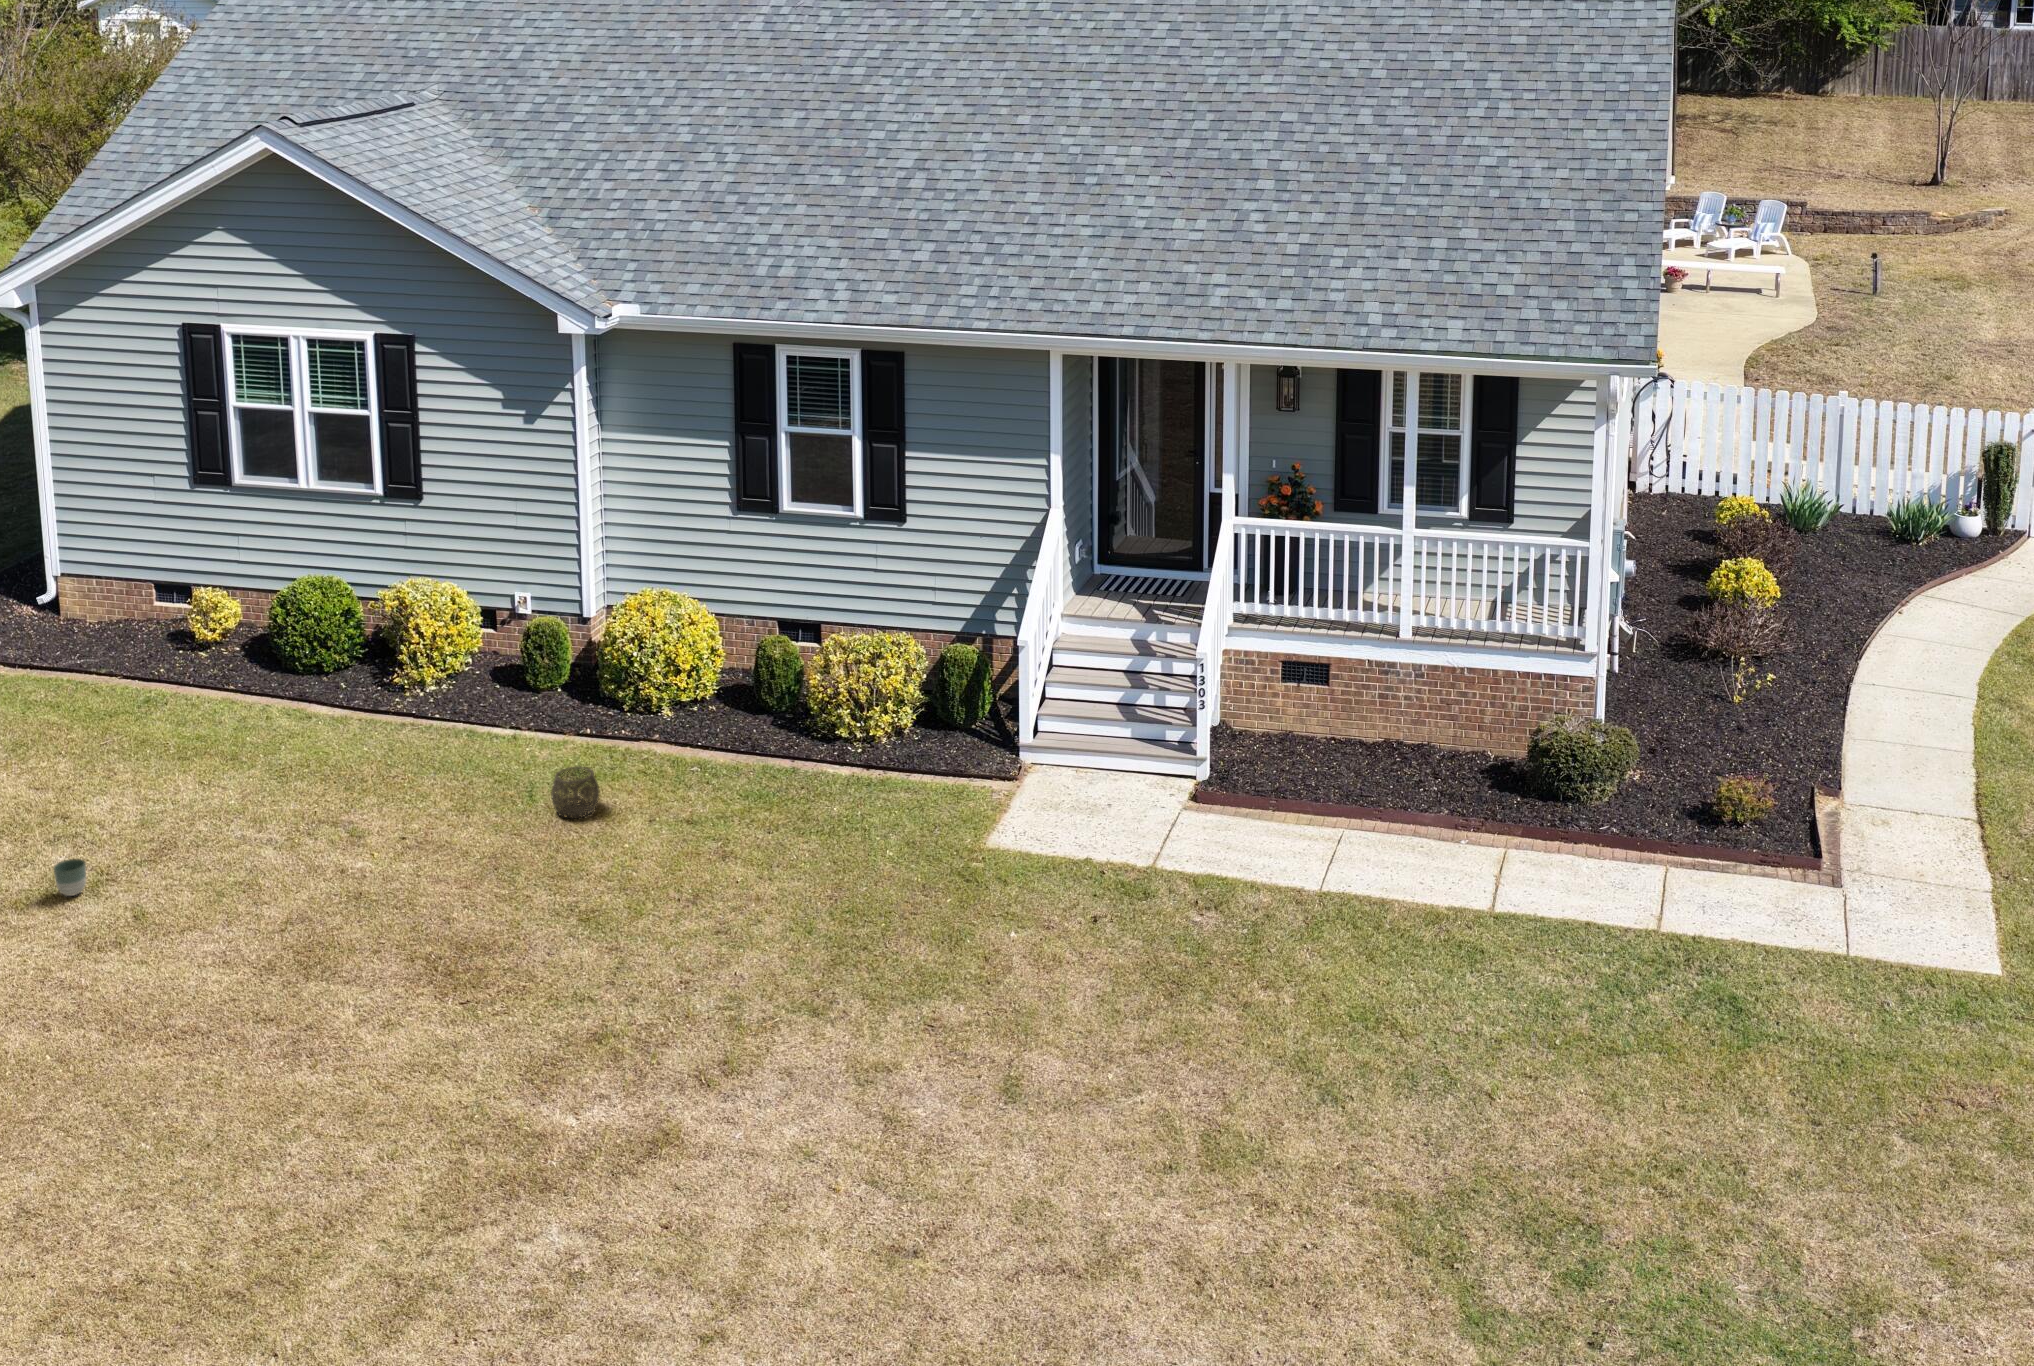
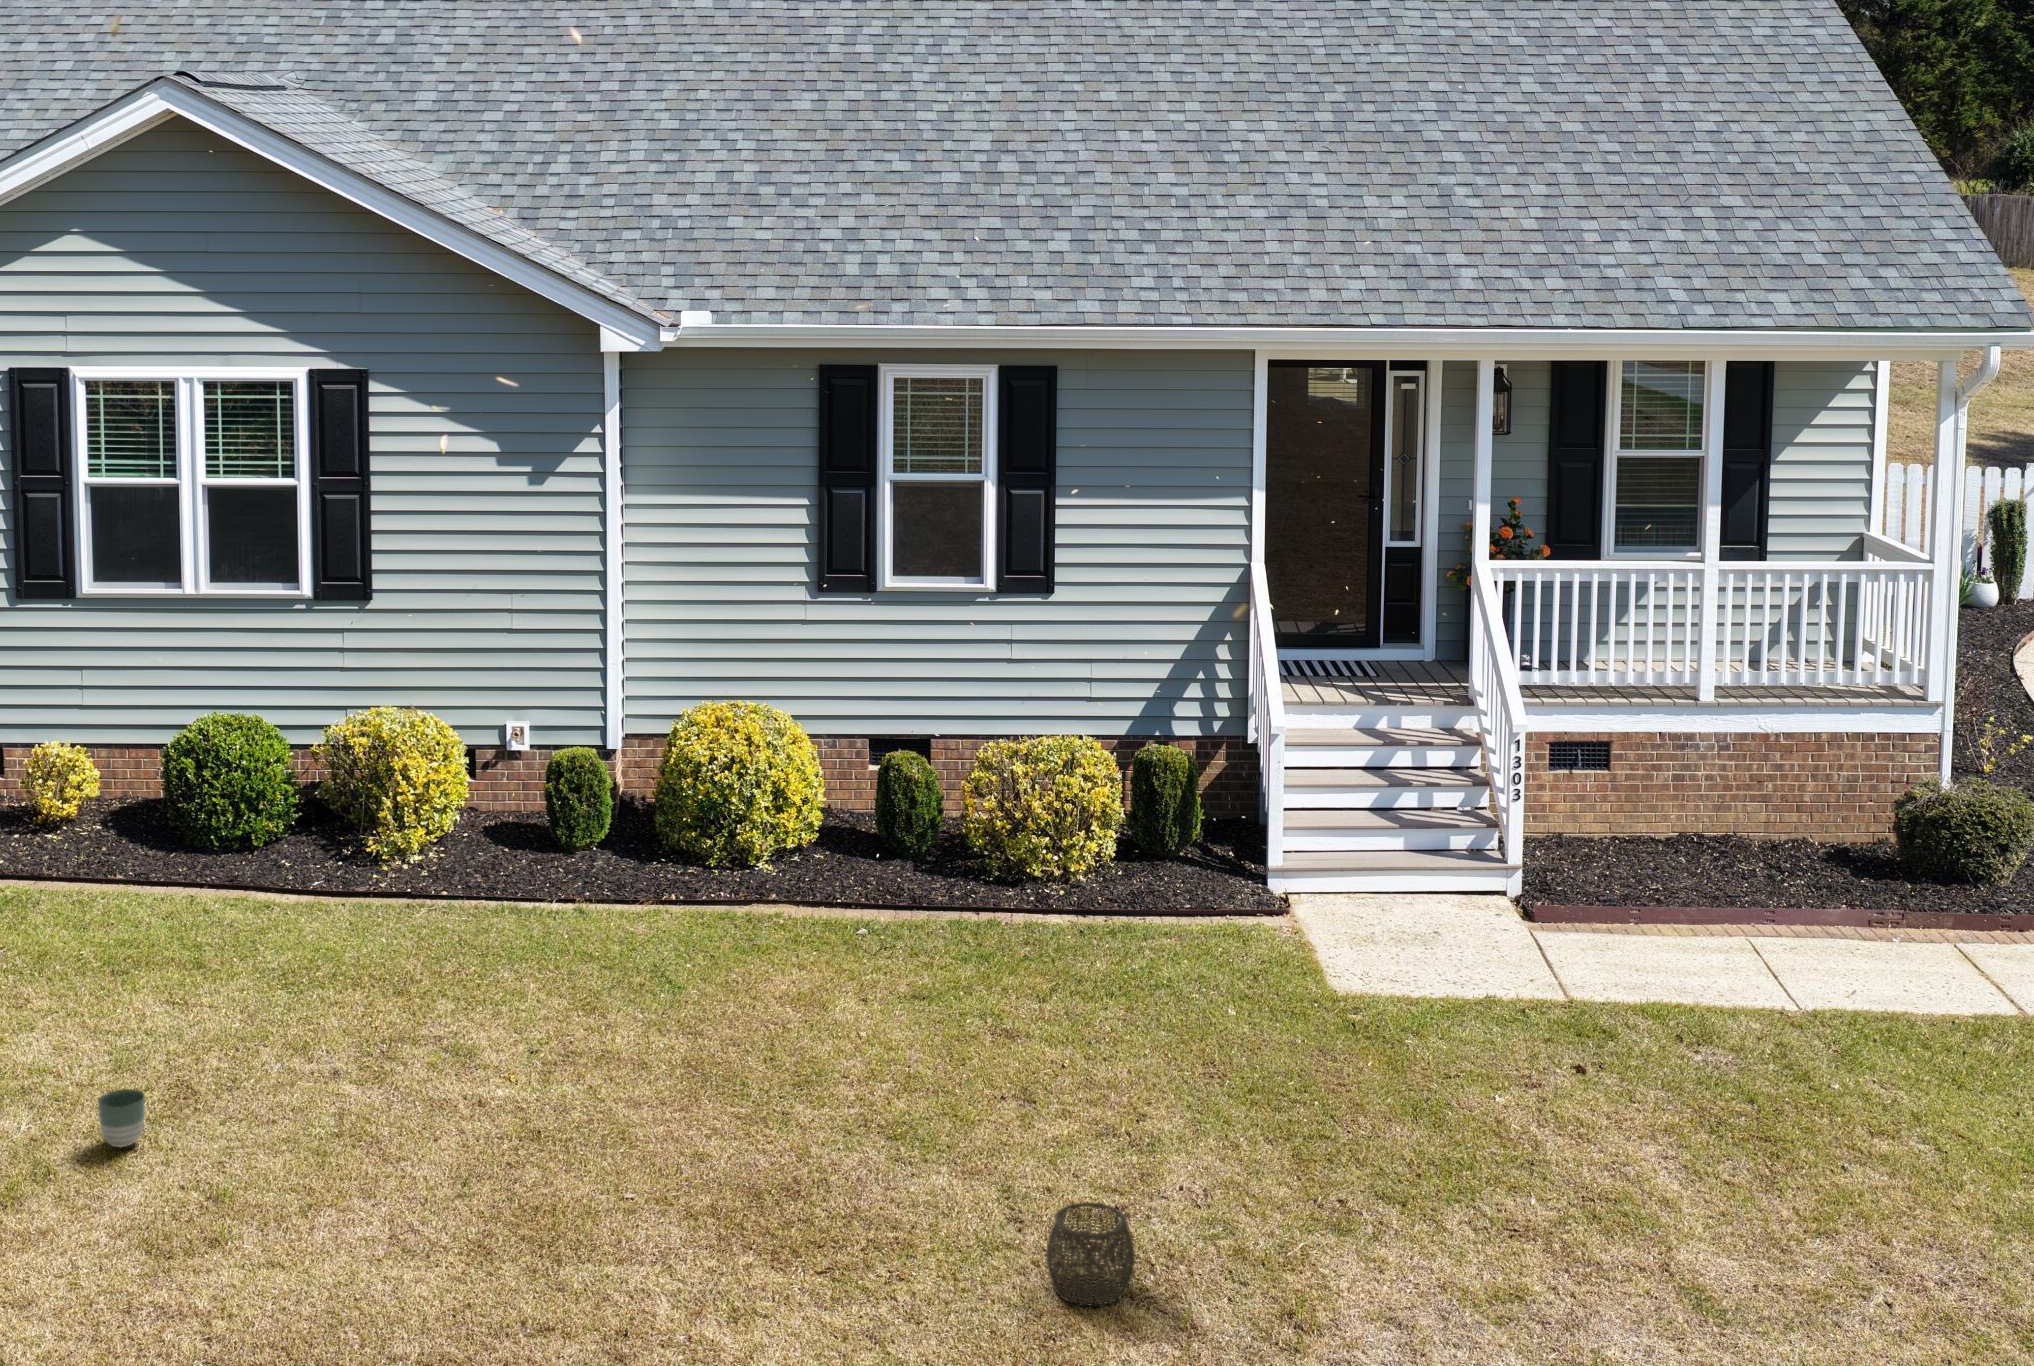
woven basket: present [551,766,599,818] -> present [1046,1202,1135,1306]

